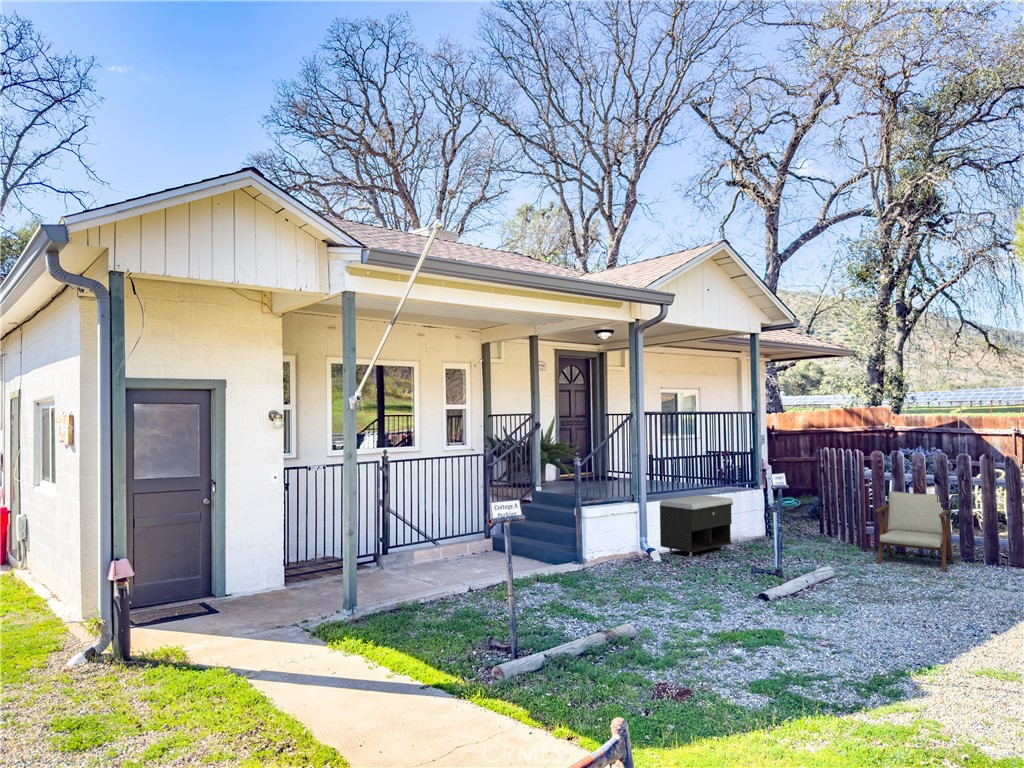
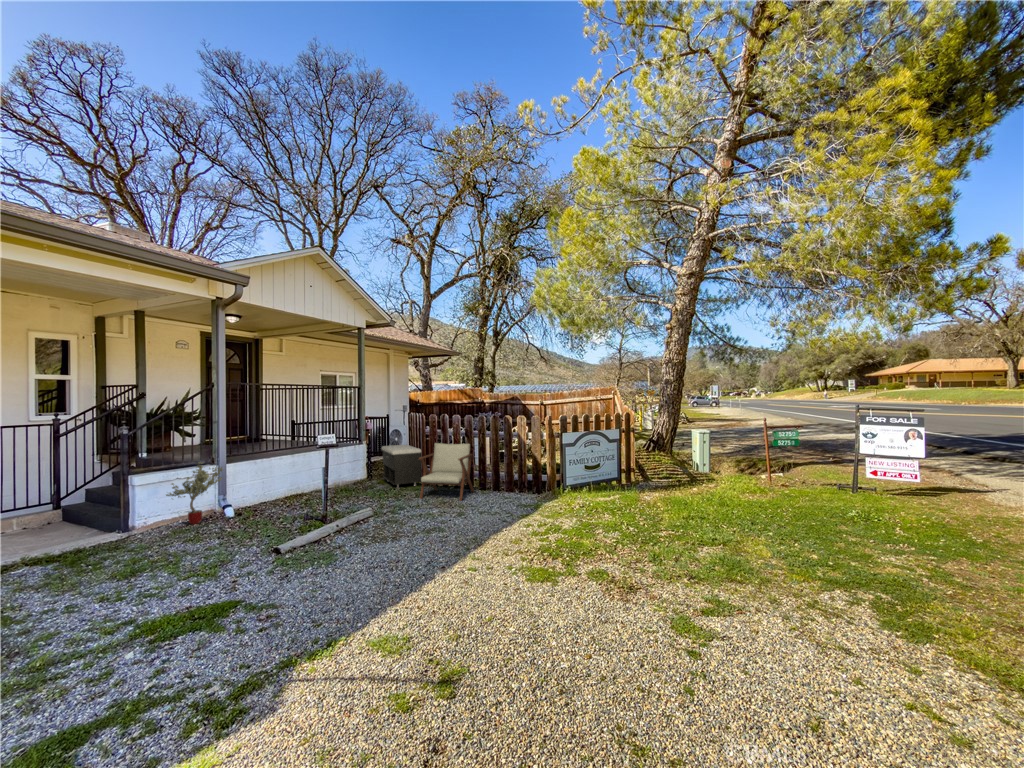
storage bench: present [660,495,733,556] -> present [382,445,421,488]
potted tree: none [614,497,656,563] -> present [166,462,222,524]

